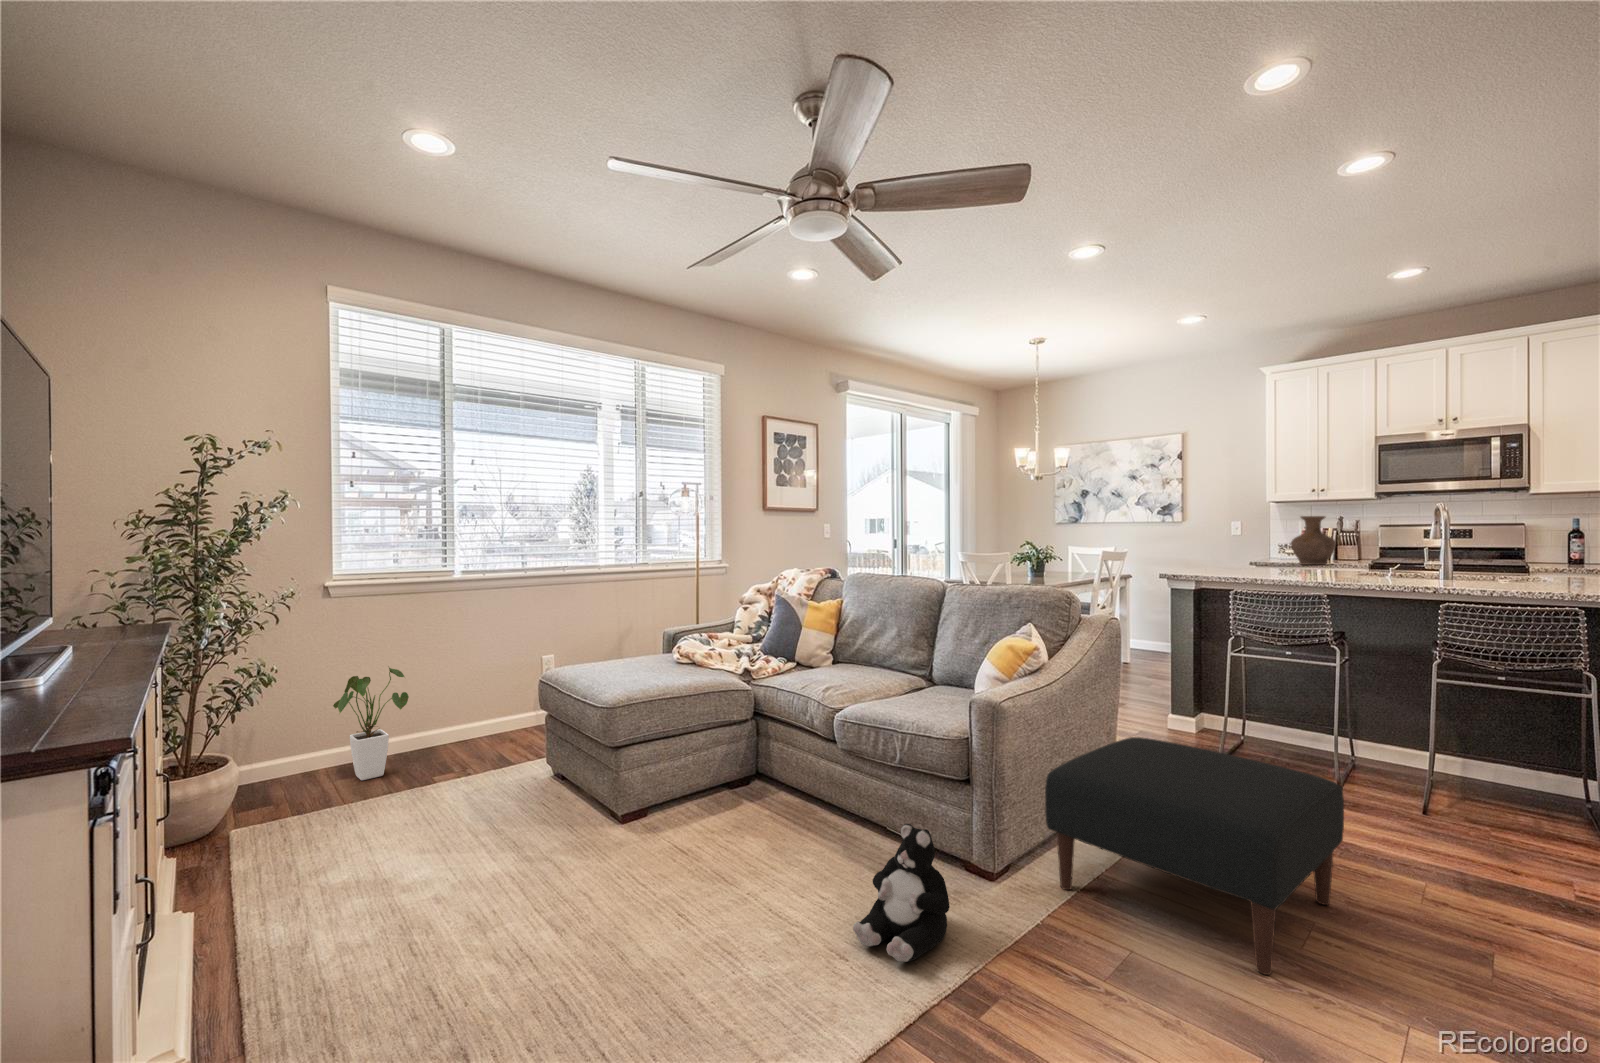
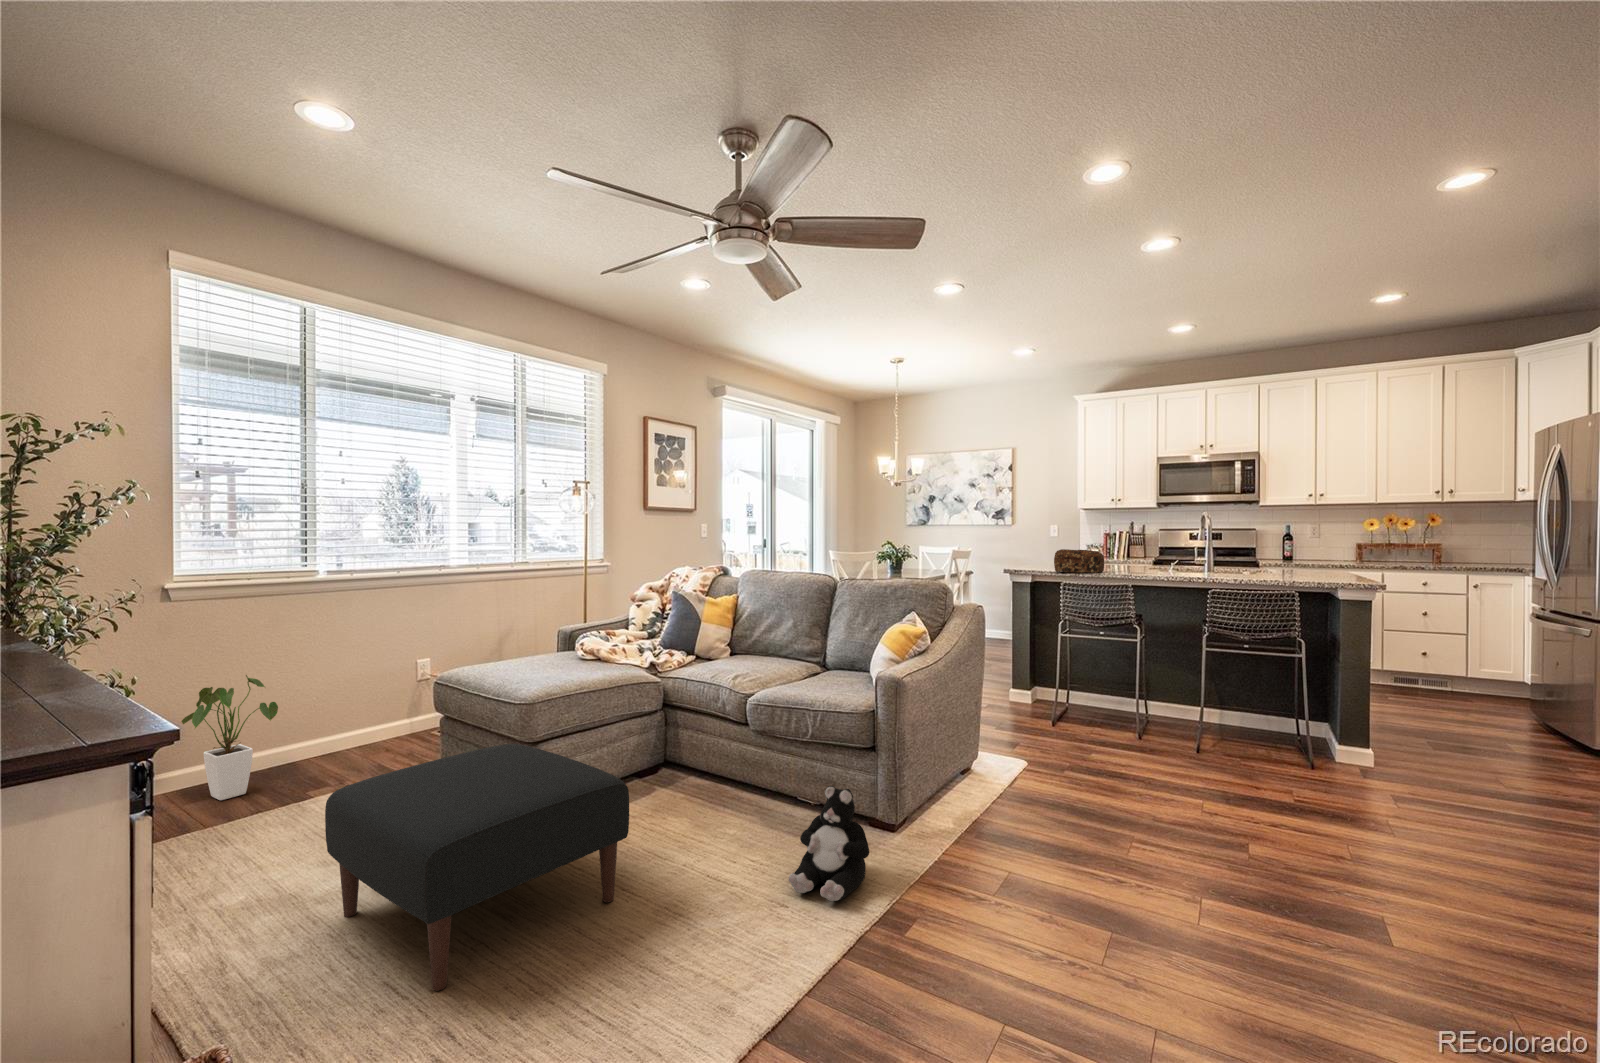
vase: present [1291,516,1336,565] -> none [1097,520,1130,561]
bread loaf: none [1225,551,1293,579] -> present [1054,549,1104,573]
ottoman: present [1045,737,1344,975] -> present [325,744,629,991]

